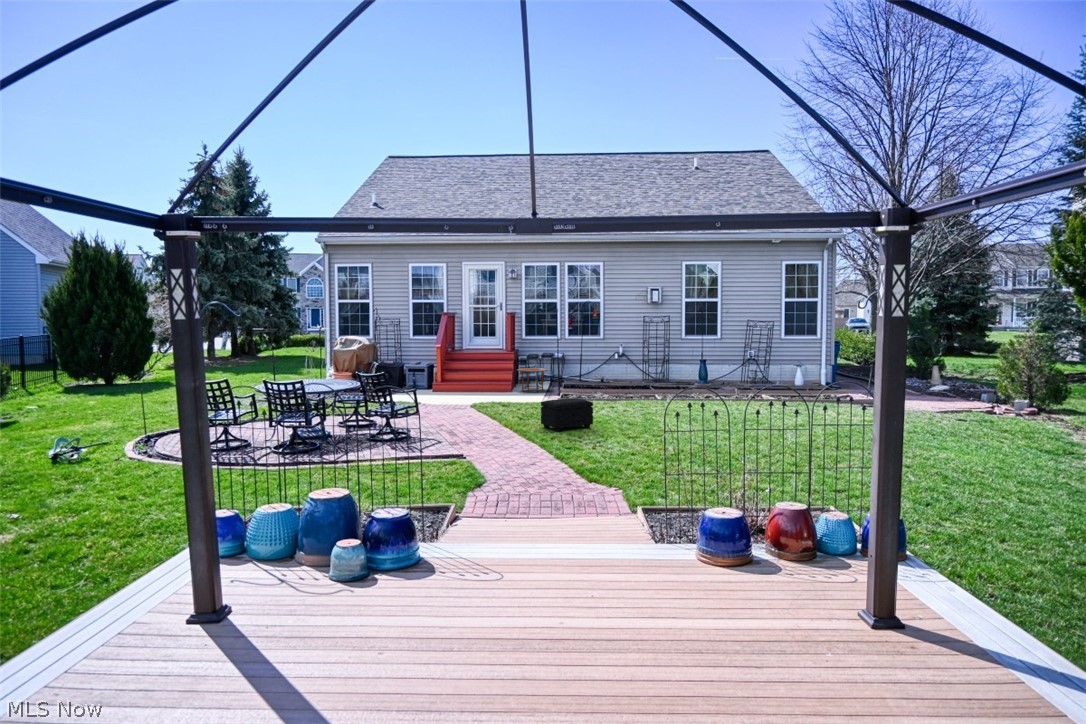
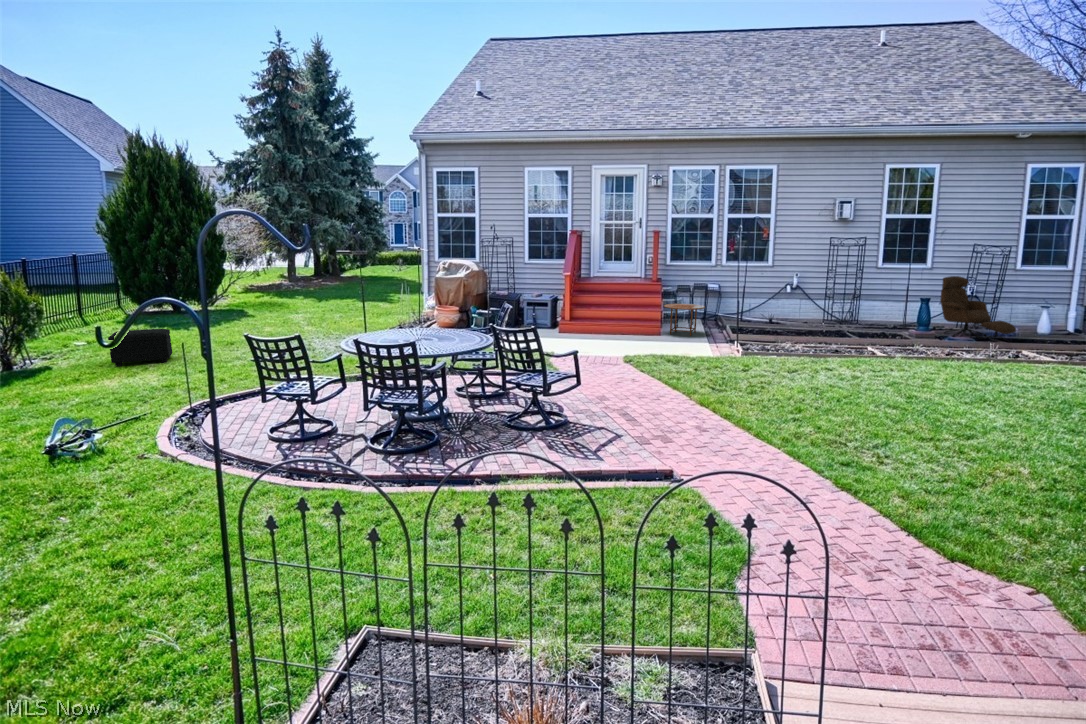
lounge chair: none [724,344,774,391] -> present [940,276,1016,342]
footstool: present [541,398,593,432] -> present [108,329,172,366]

